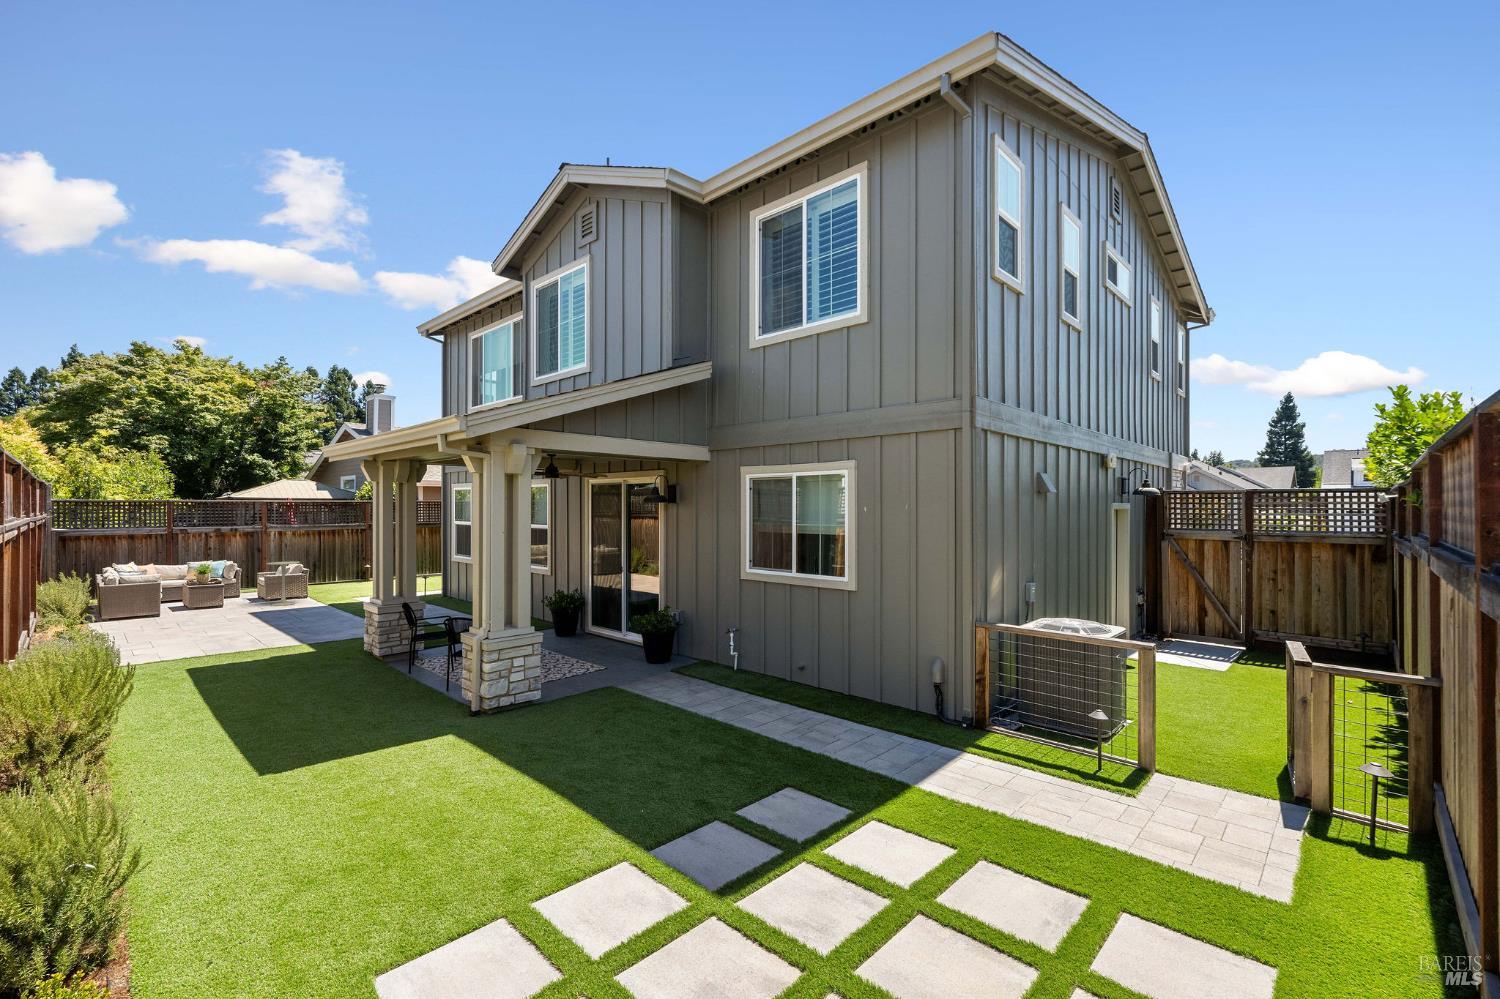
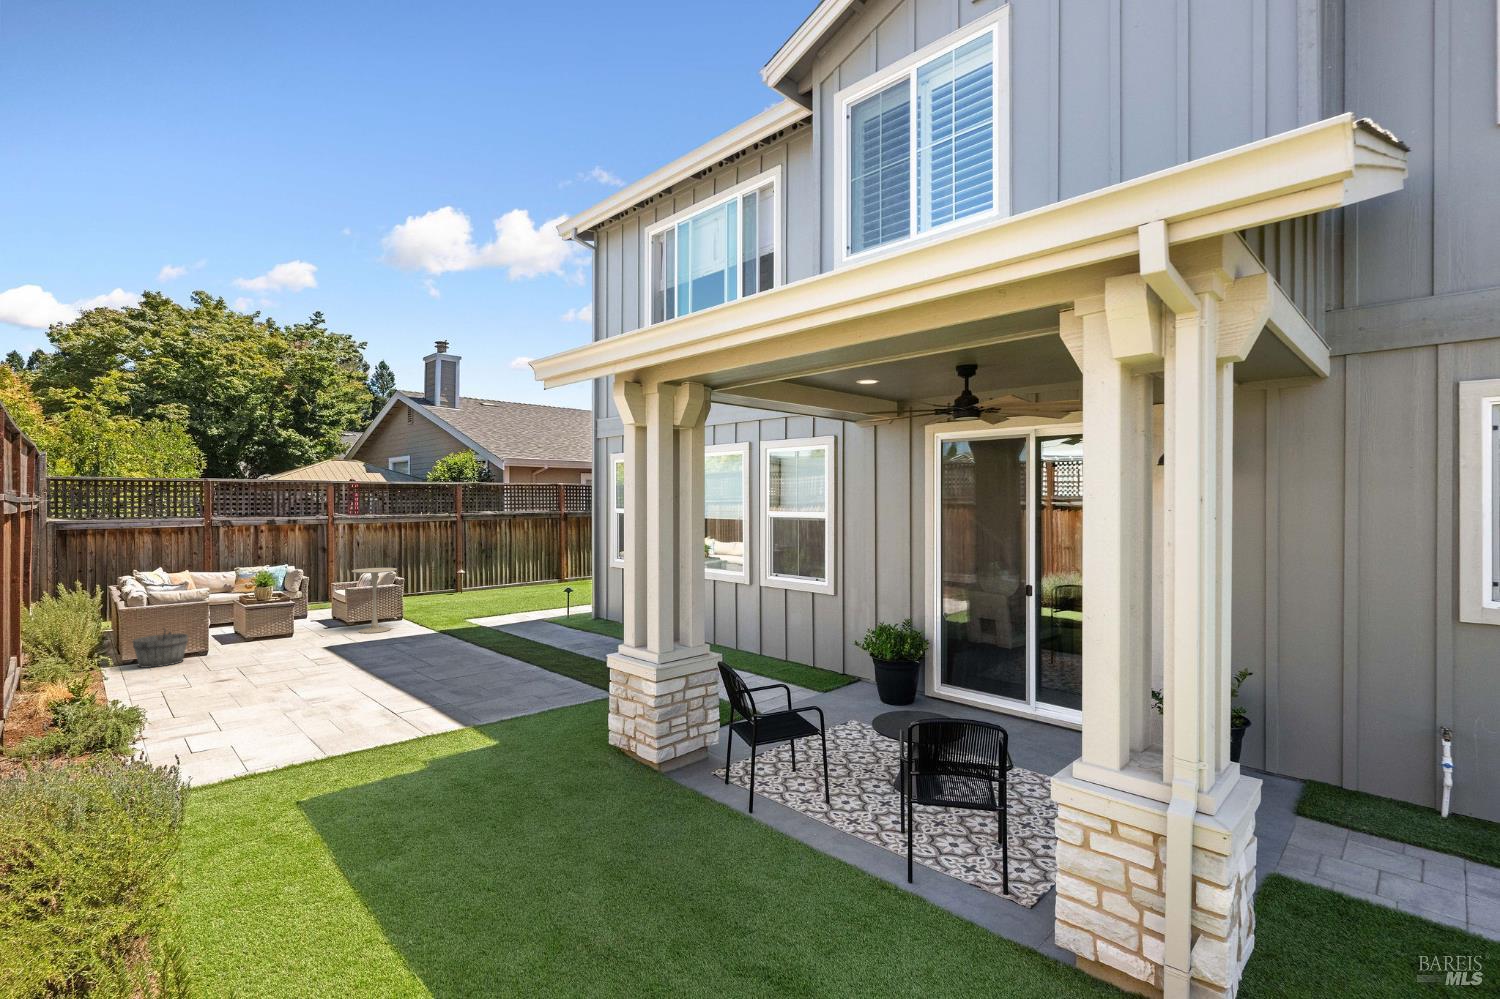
wooden bucket: none [109,598,147,623] -> present [133,630,188,668]

